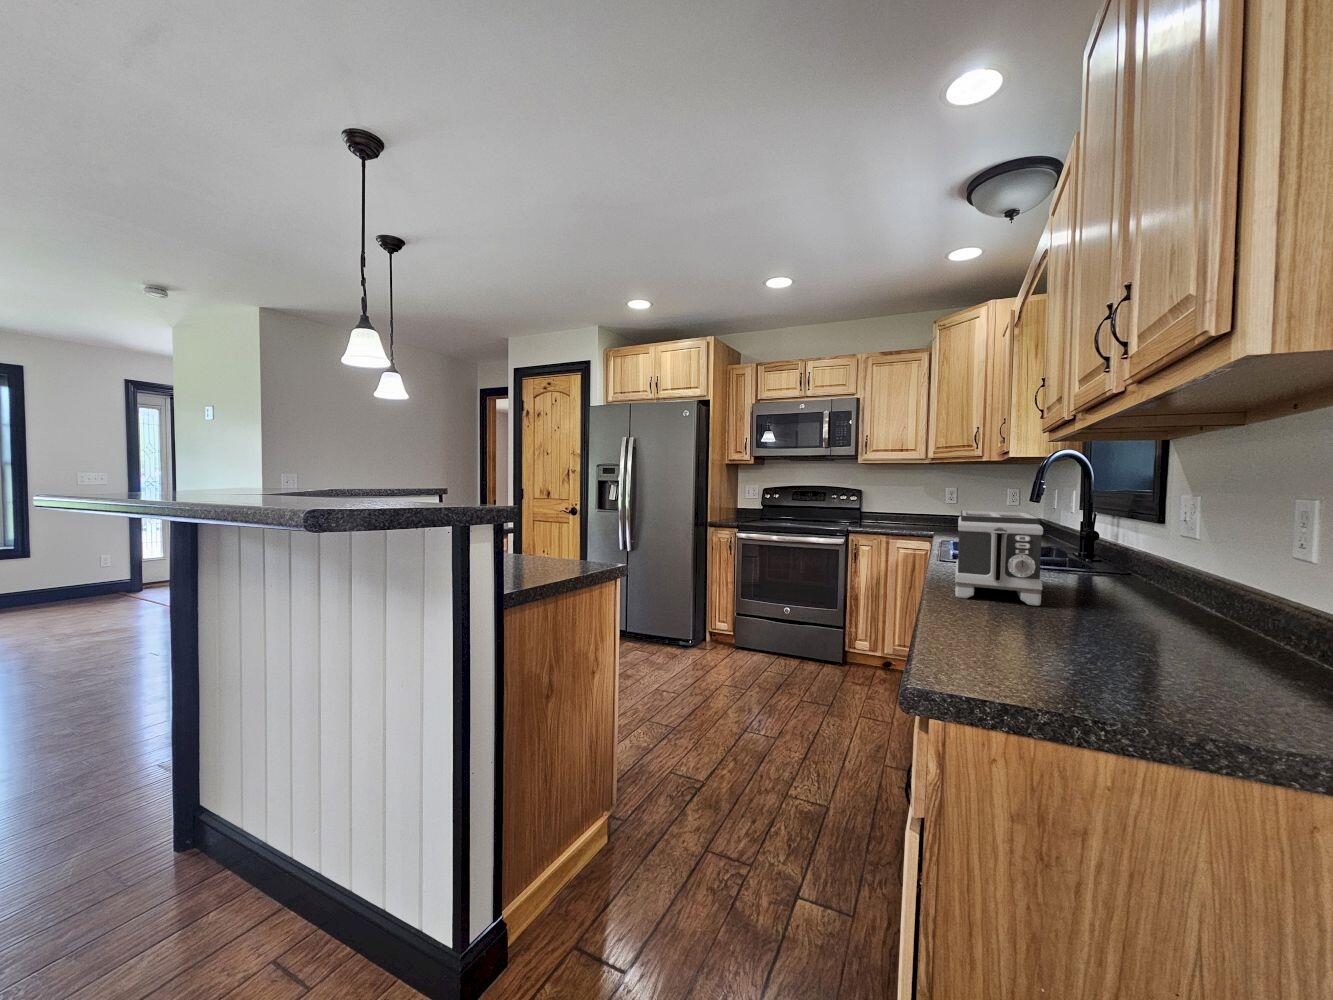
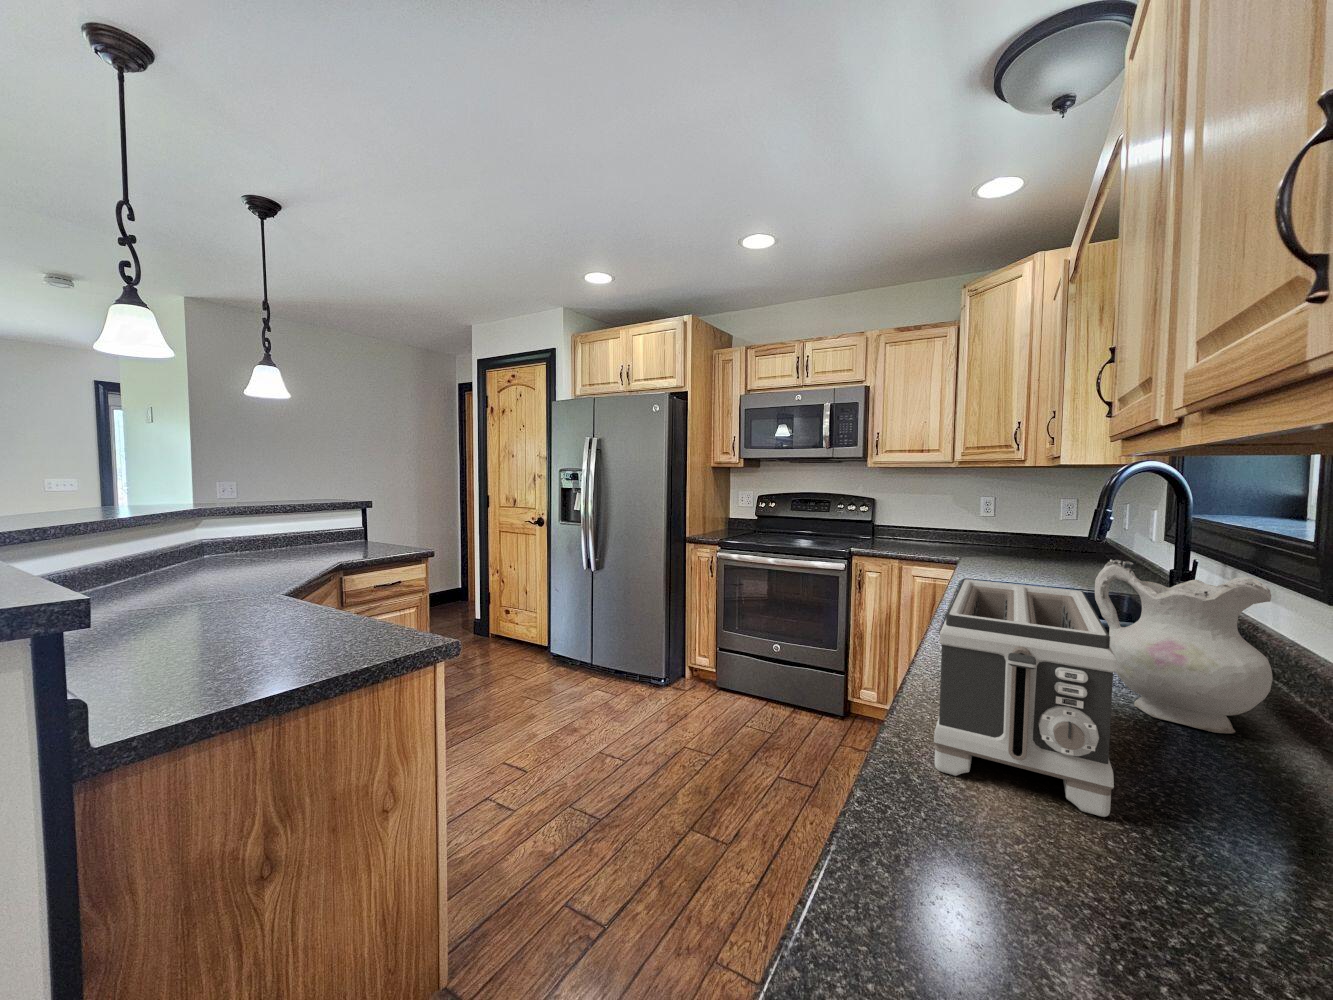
ceramic pitcher: none [1033,500,1123,589] -> present [1095,559,1272,734]

